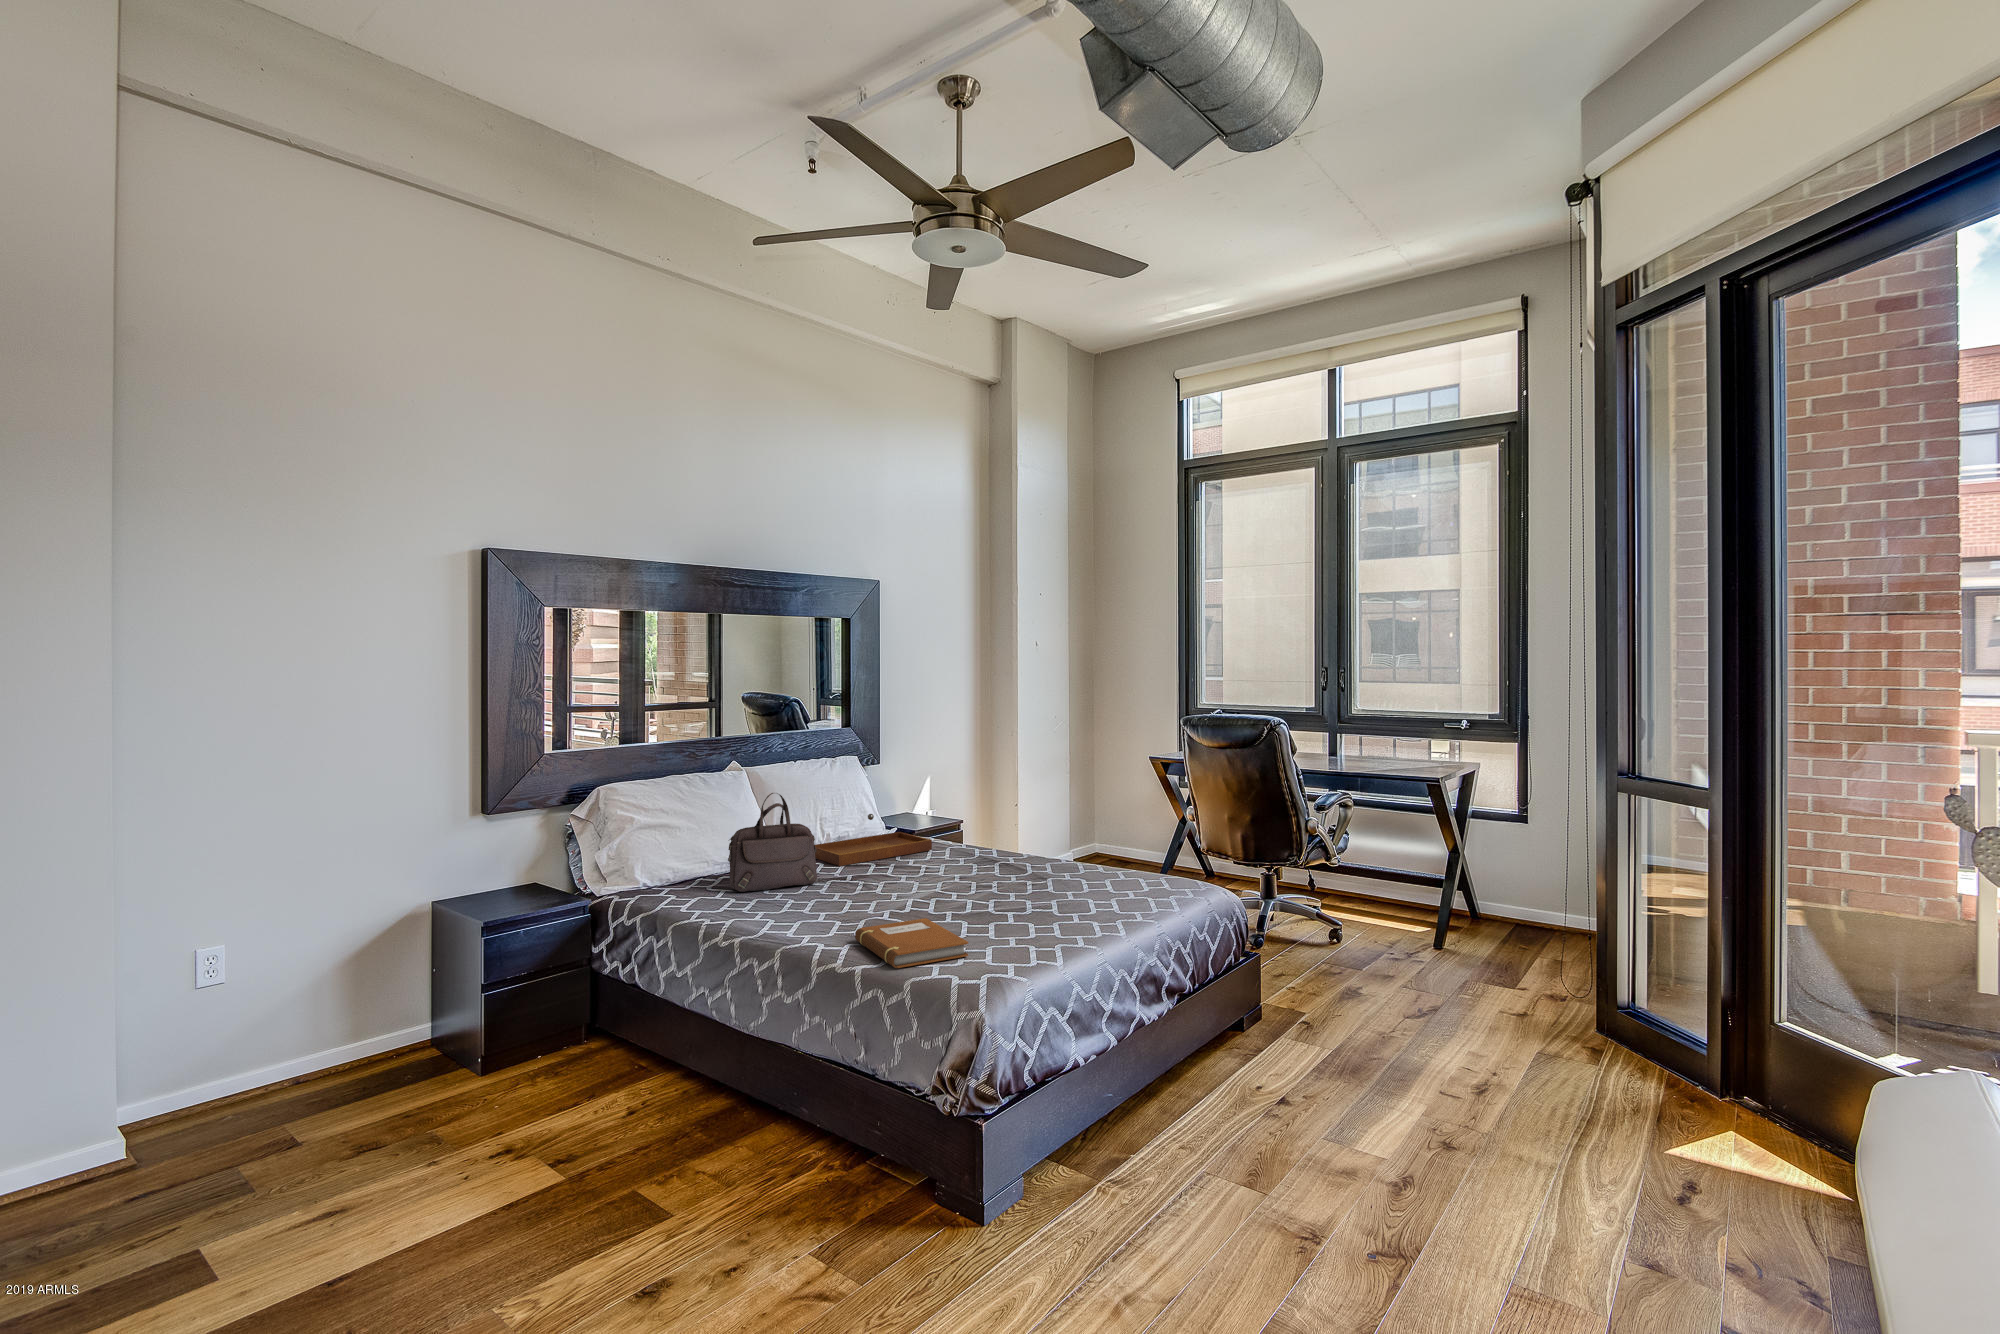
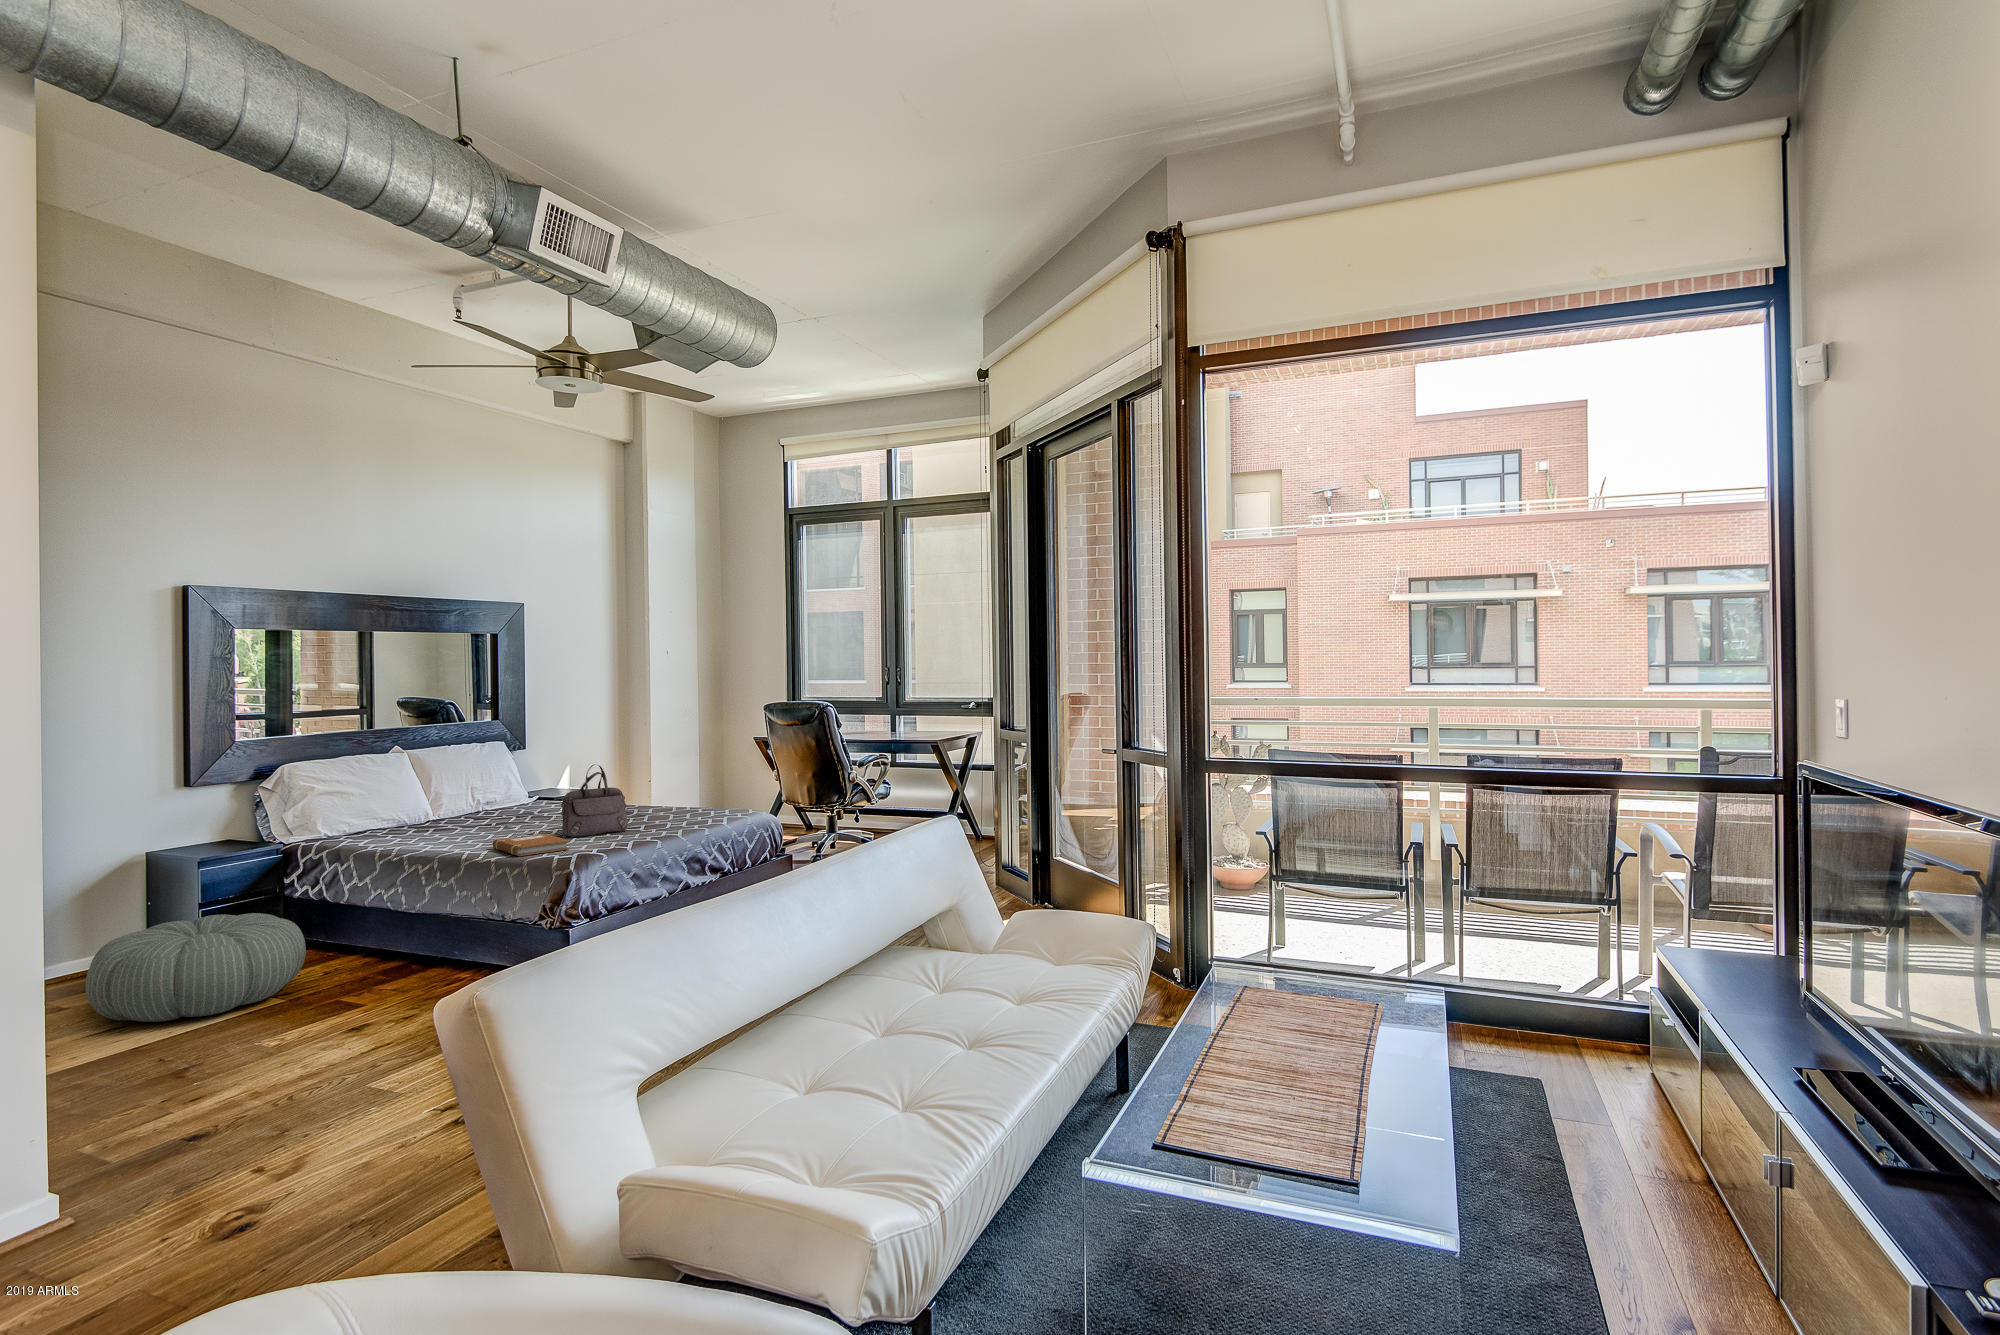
handbag: present [728,793,818,892] -> present [561,765,628,837]
tray: present [815,814,932,866] -> none [462,782,564,818]
pouf: none [303,1012,602,1208] -> present [85,913,306,1022]

